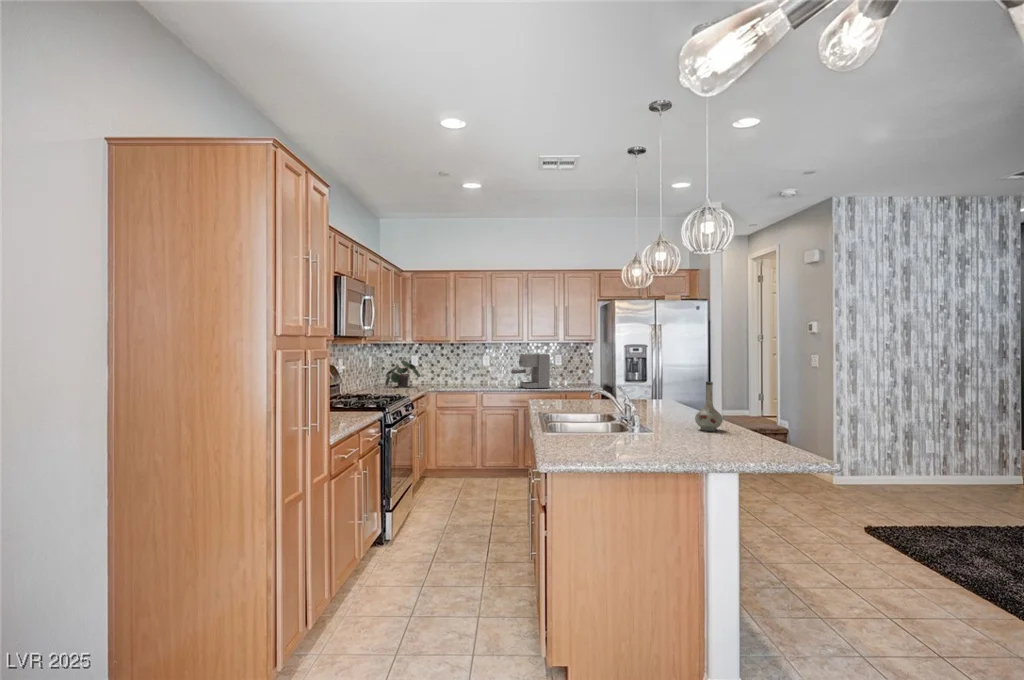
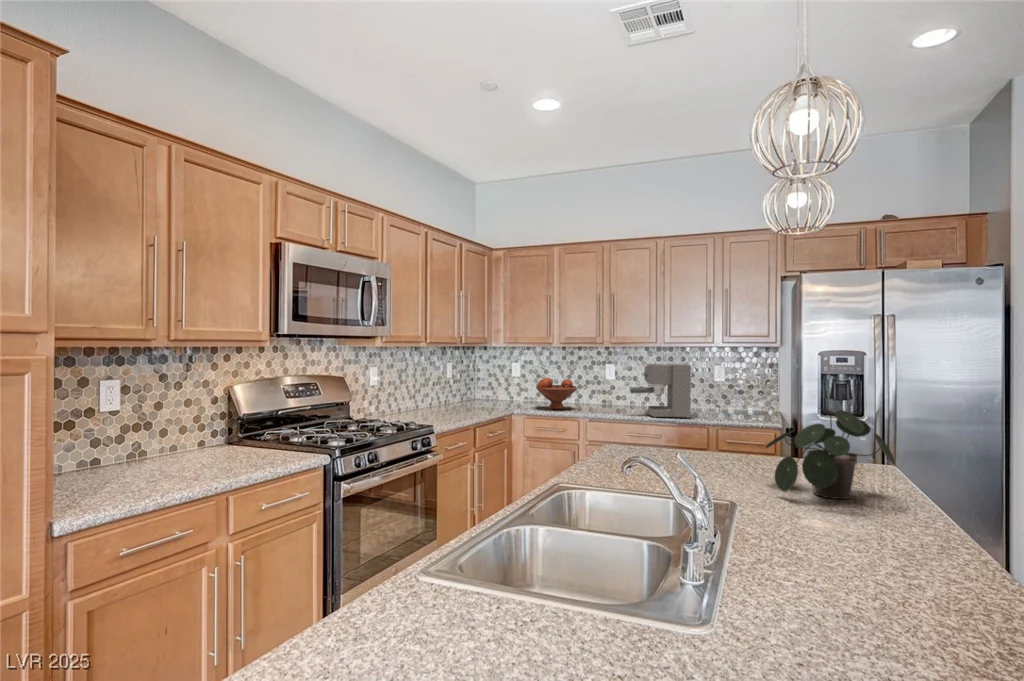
potted plant: present [385,361,419,387] -> present [766,408,895,499]
fruit bowl: none [442,365,472,387] -> present [536,378,577,409]
vase: present [695,382,723,431] -> none [871,468,966,624]

